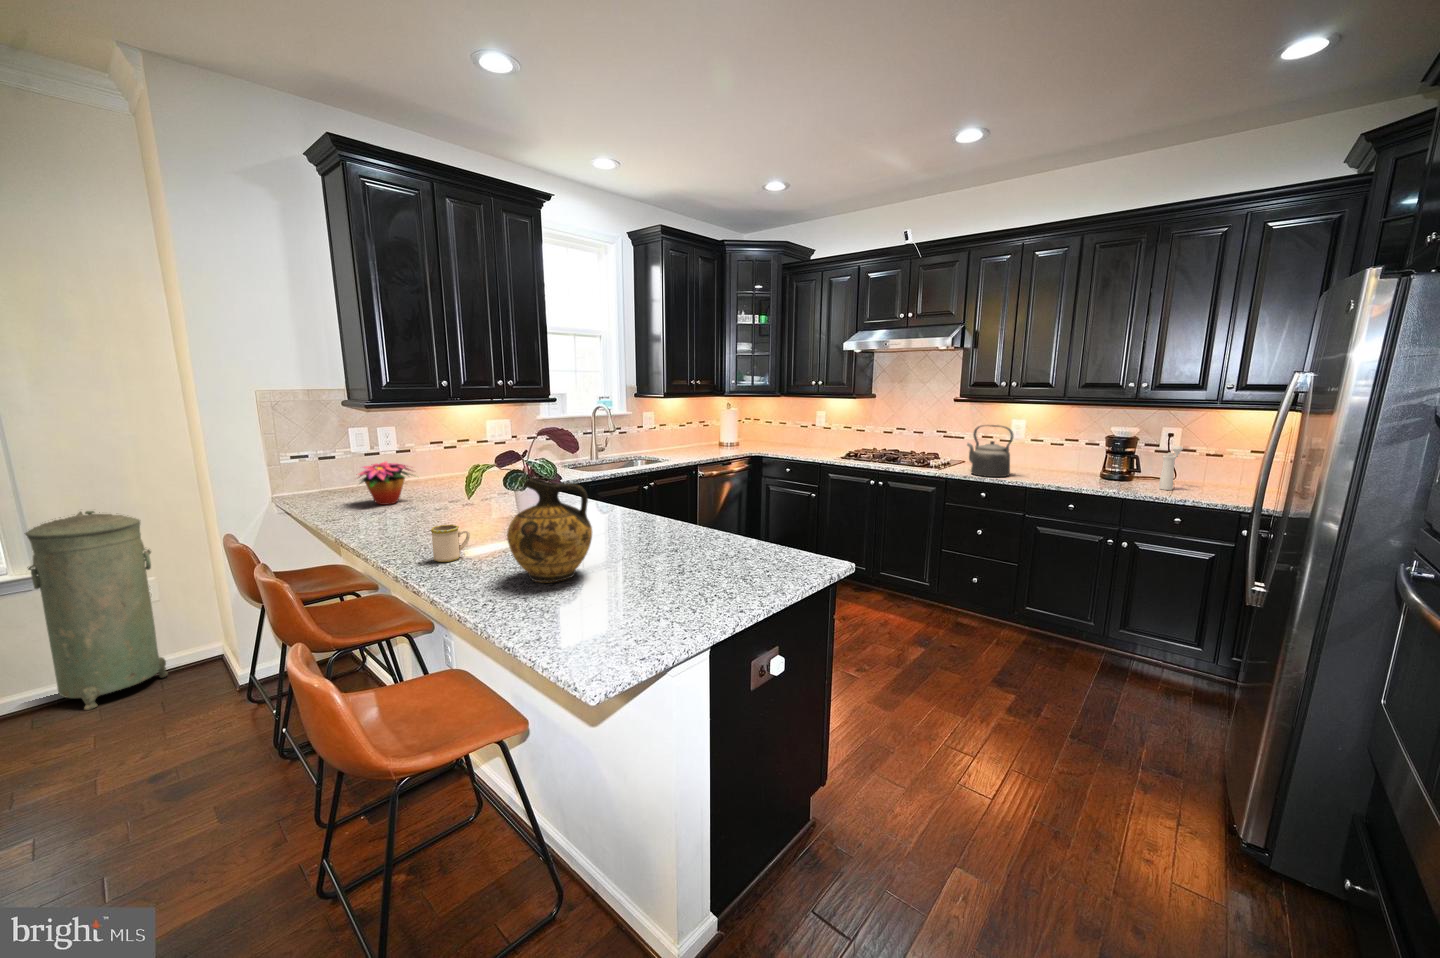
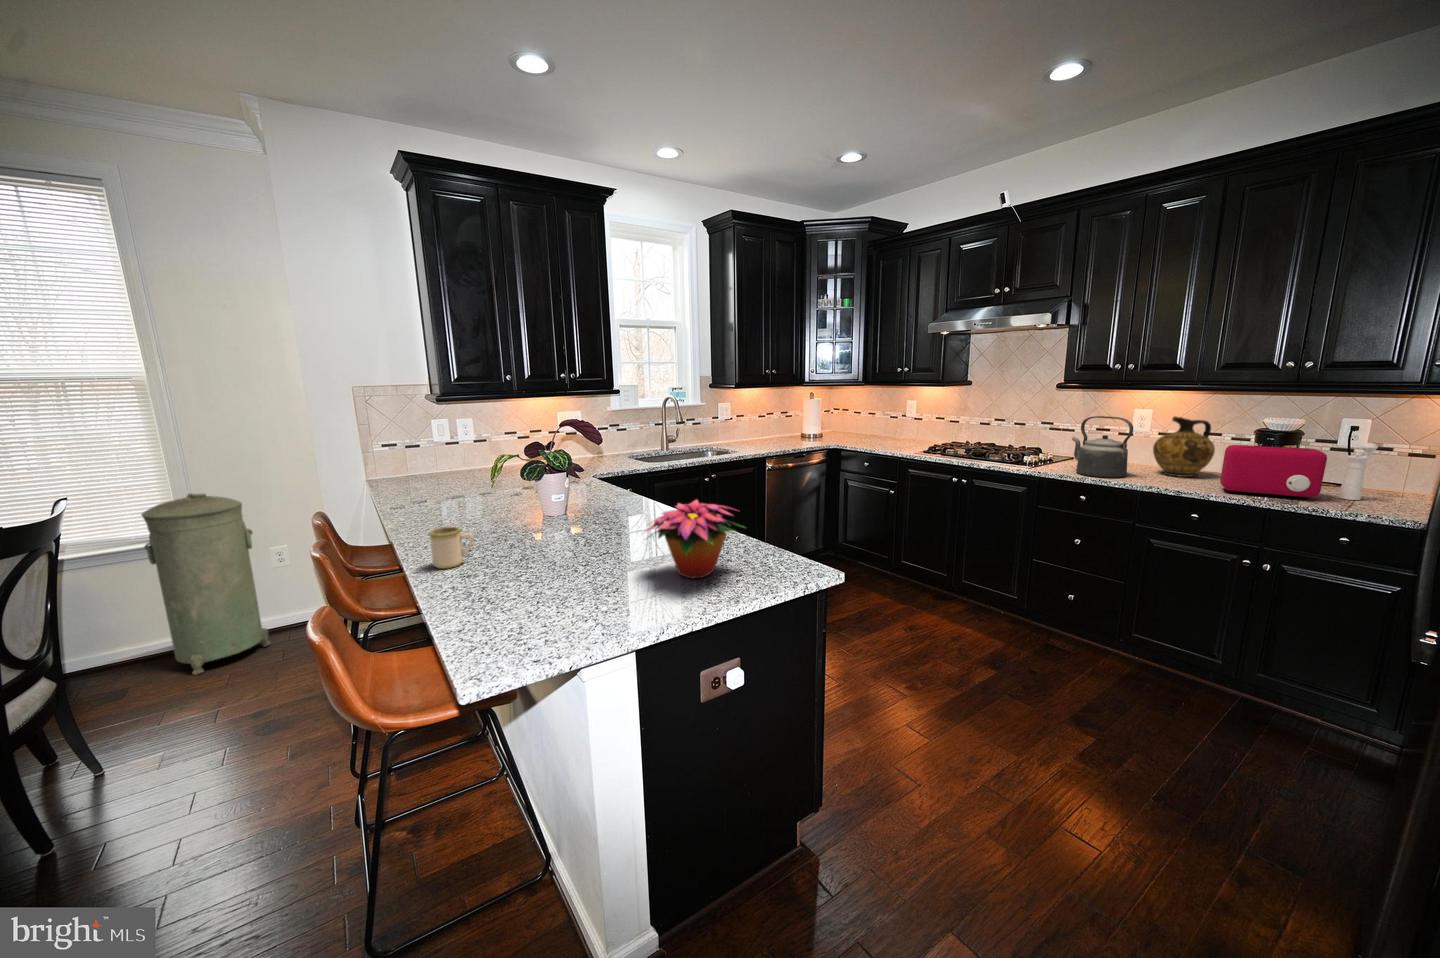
toaster: none [1078,448,1148,490] -> present [1220,445,1327,500]
flower arrangement: present [358,461,412,505] -> present [645,500,740,579]
ceramic jug: present [507,477,592,582] -> present [1153,416,1215,477]

